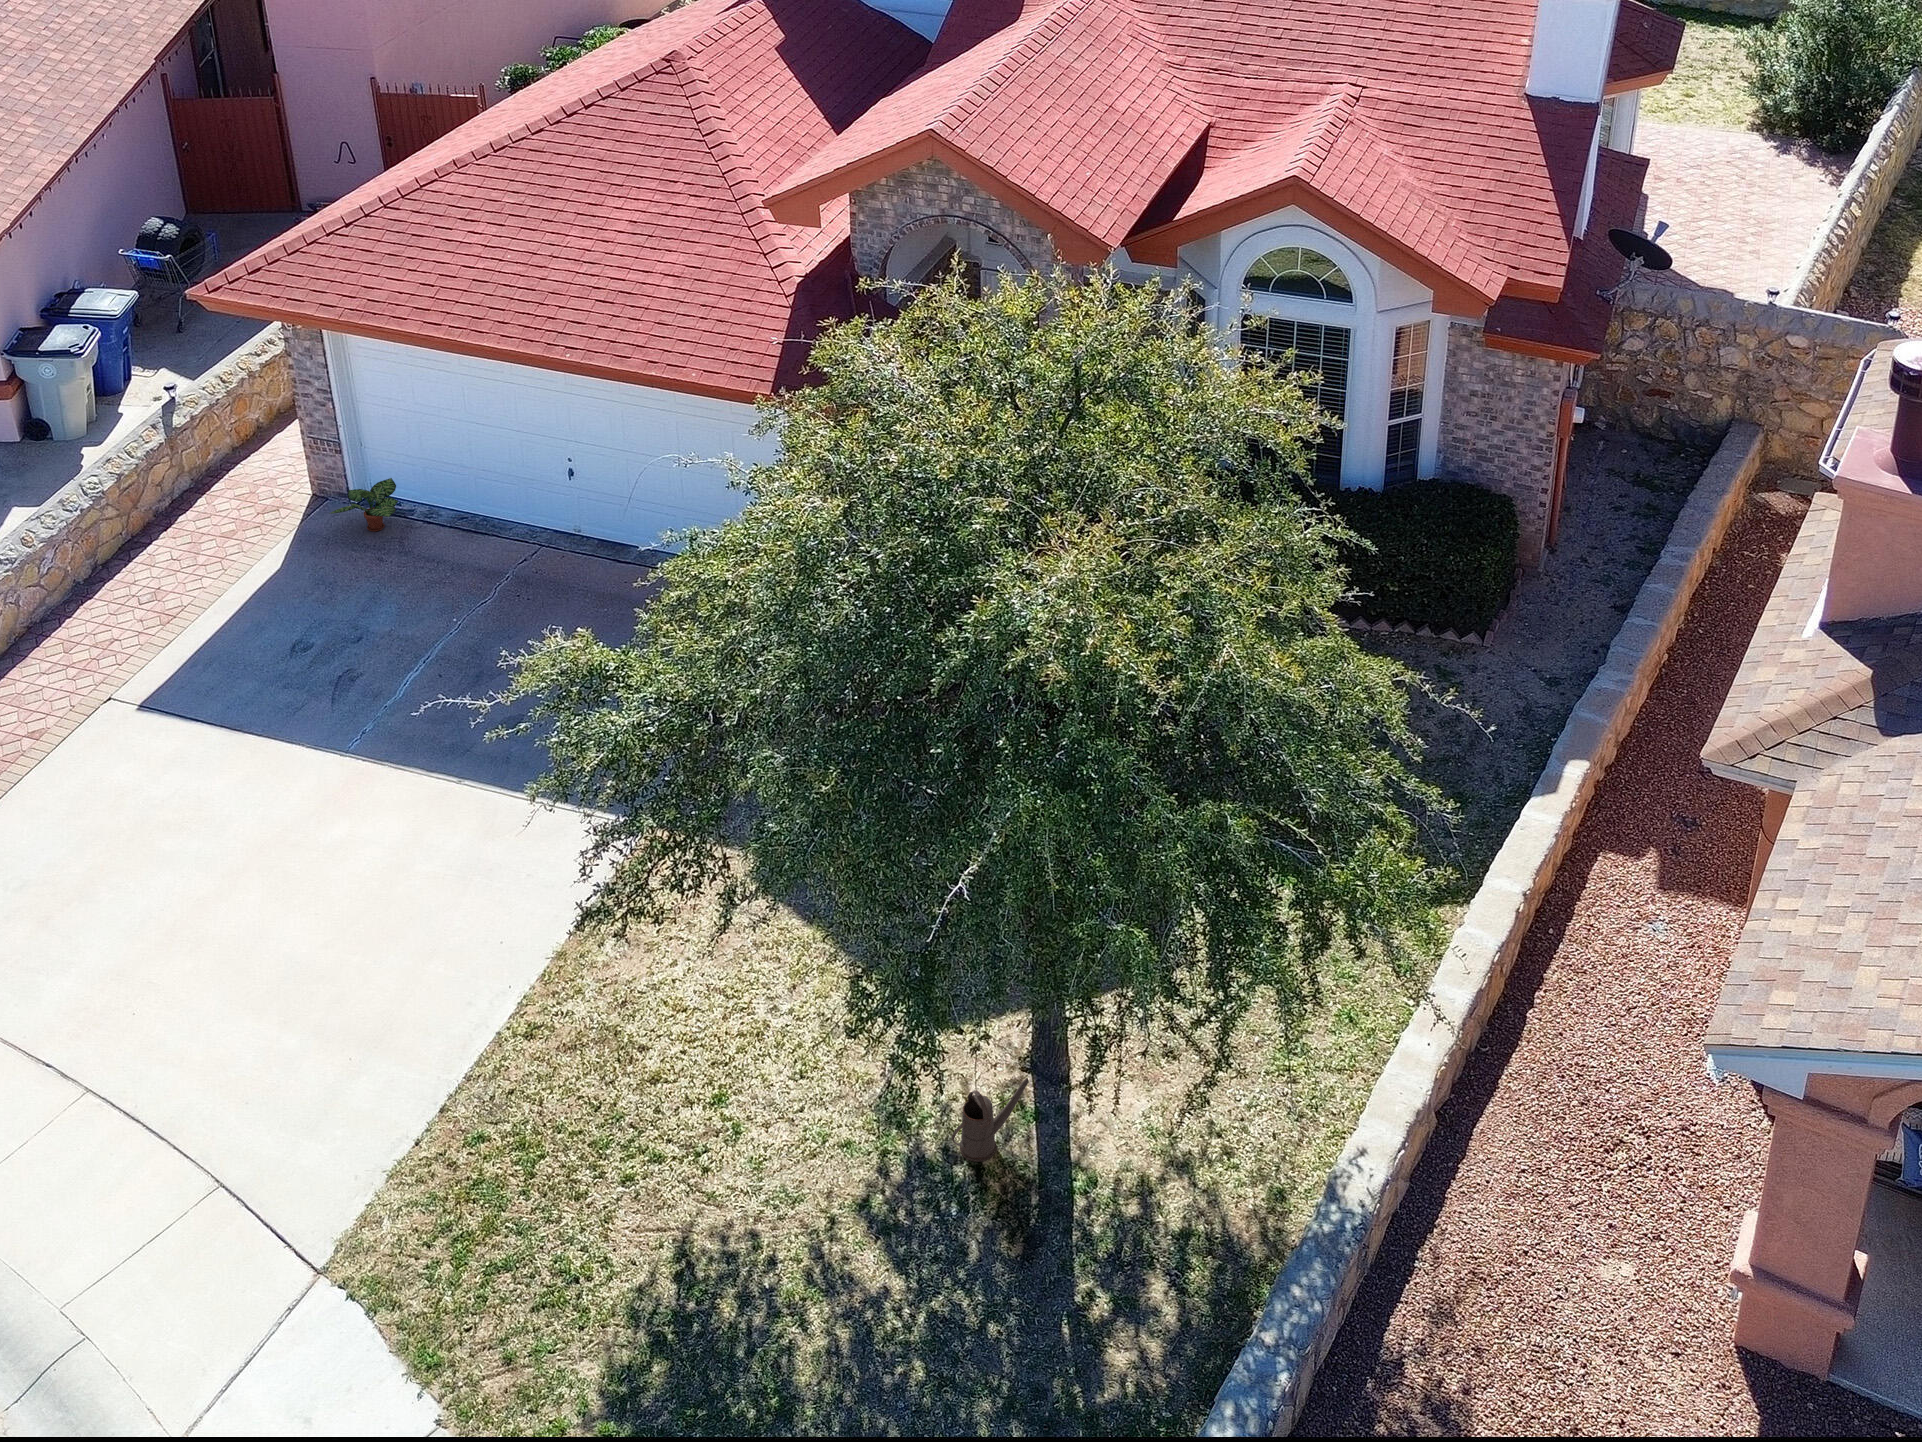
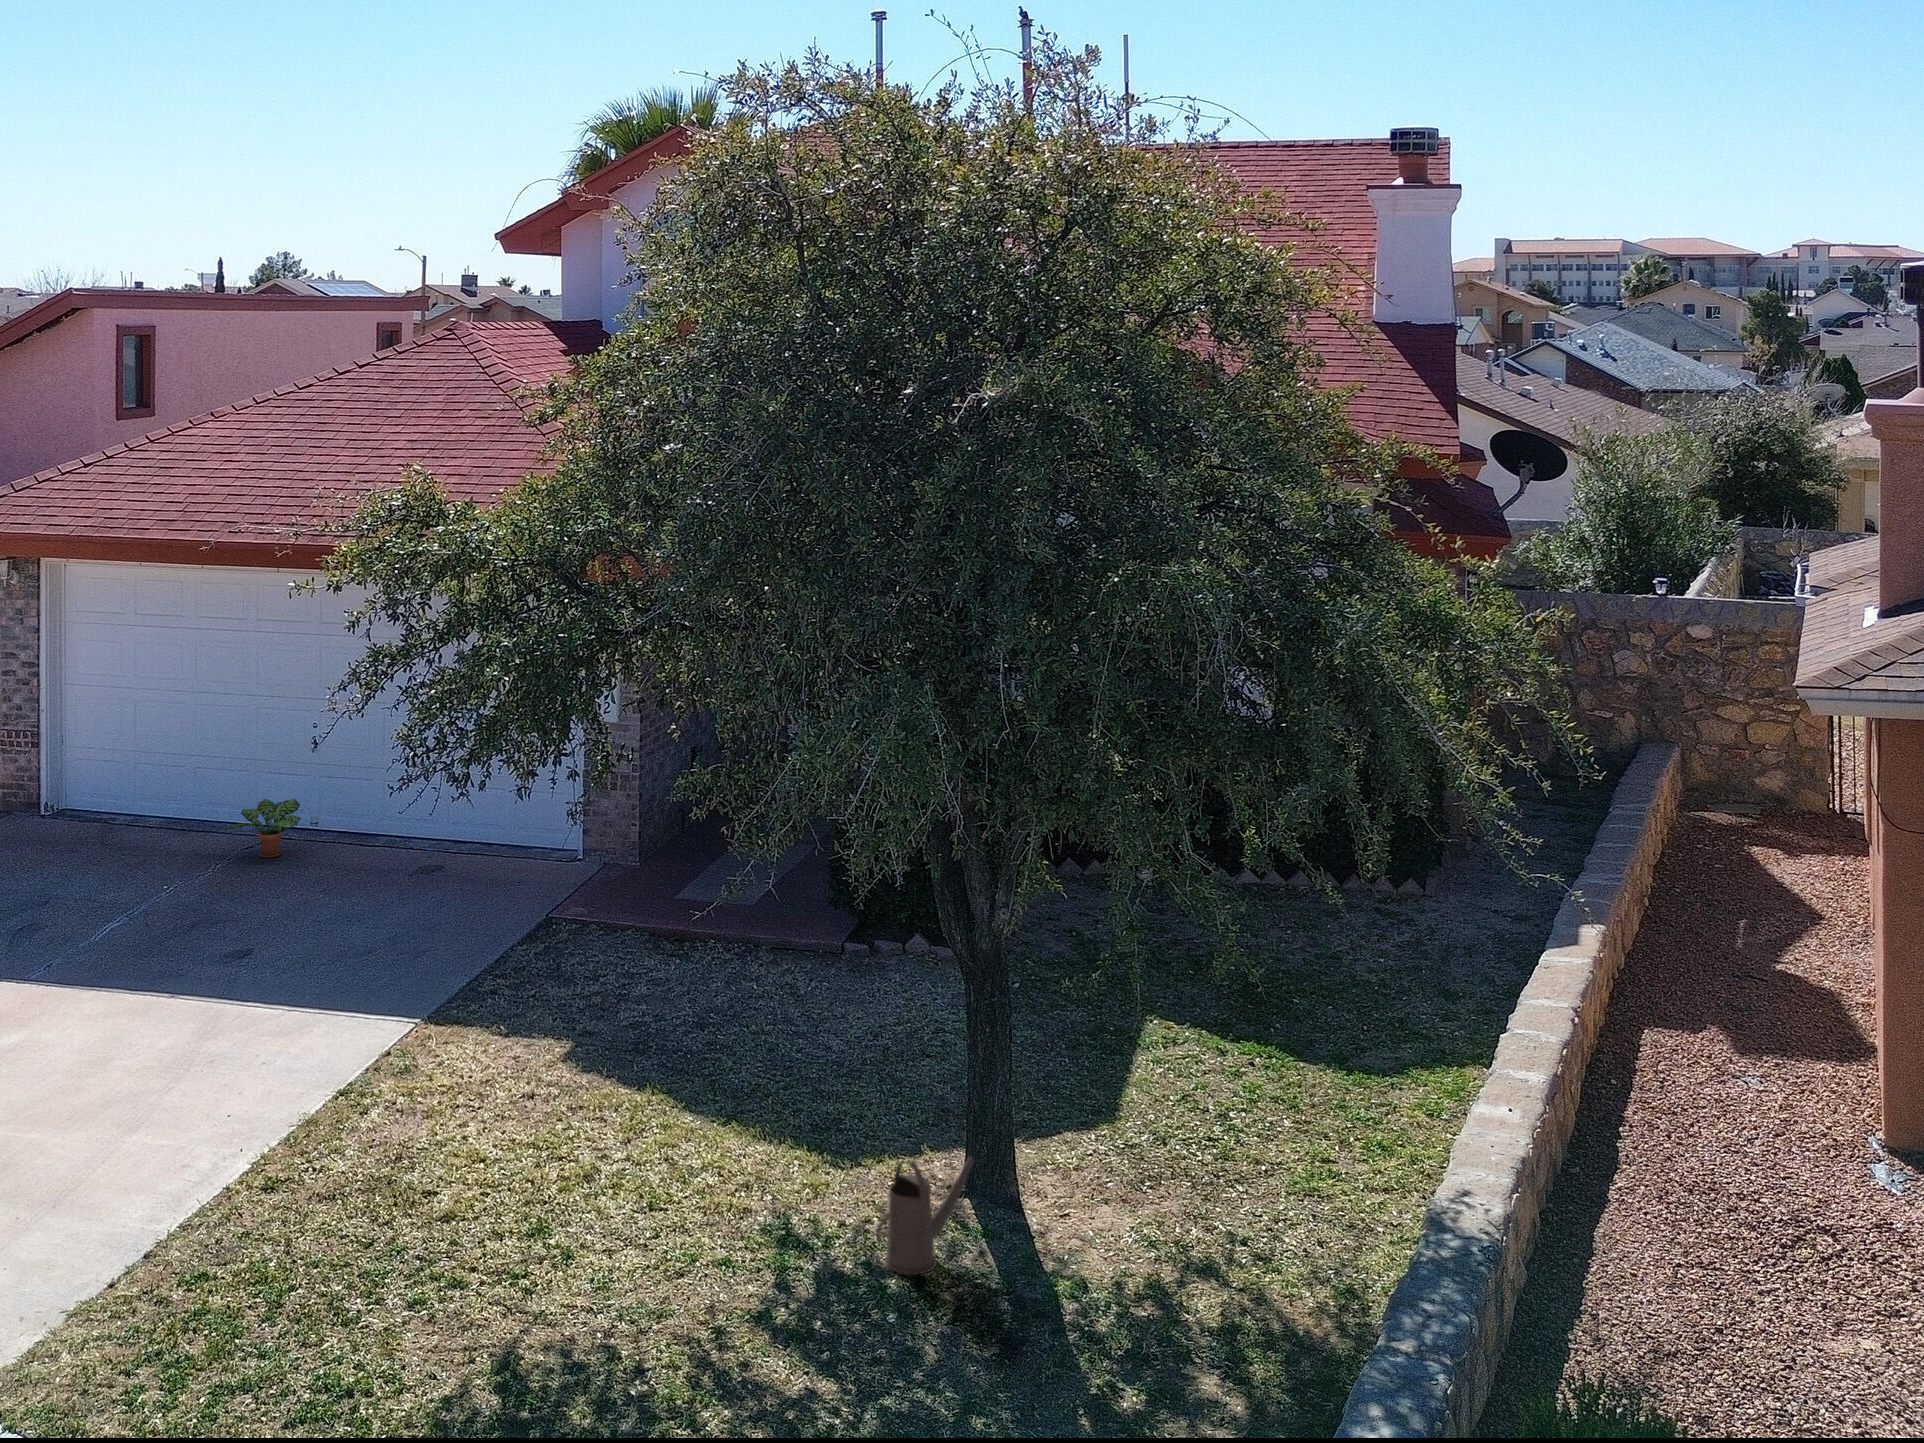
potted plant: present [329,478,398,532] -> present [220,799,301,858]

